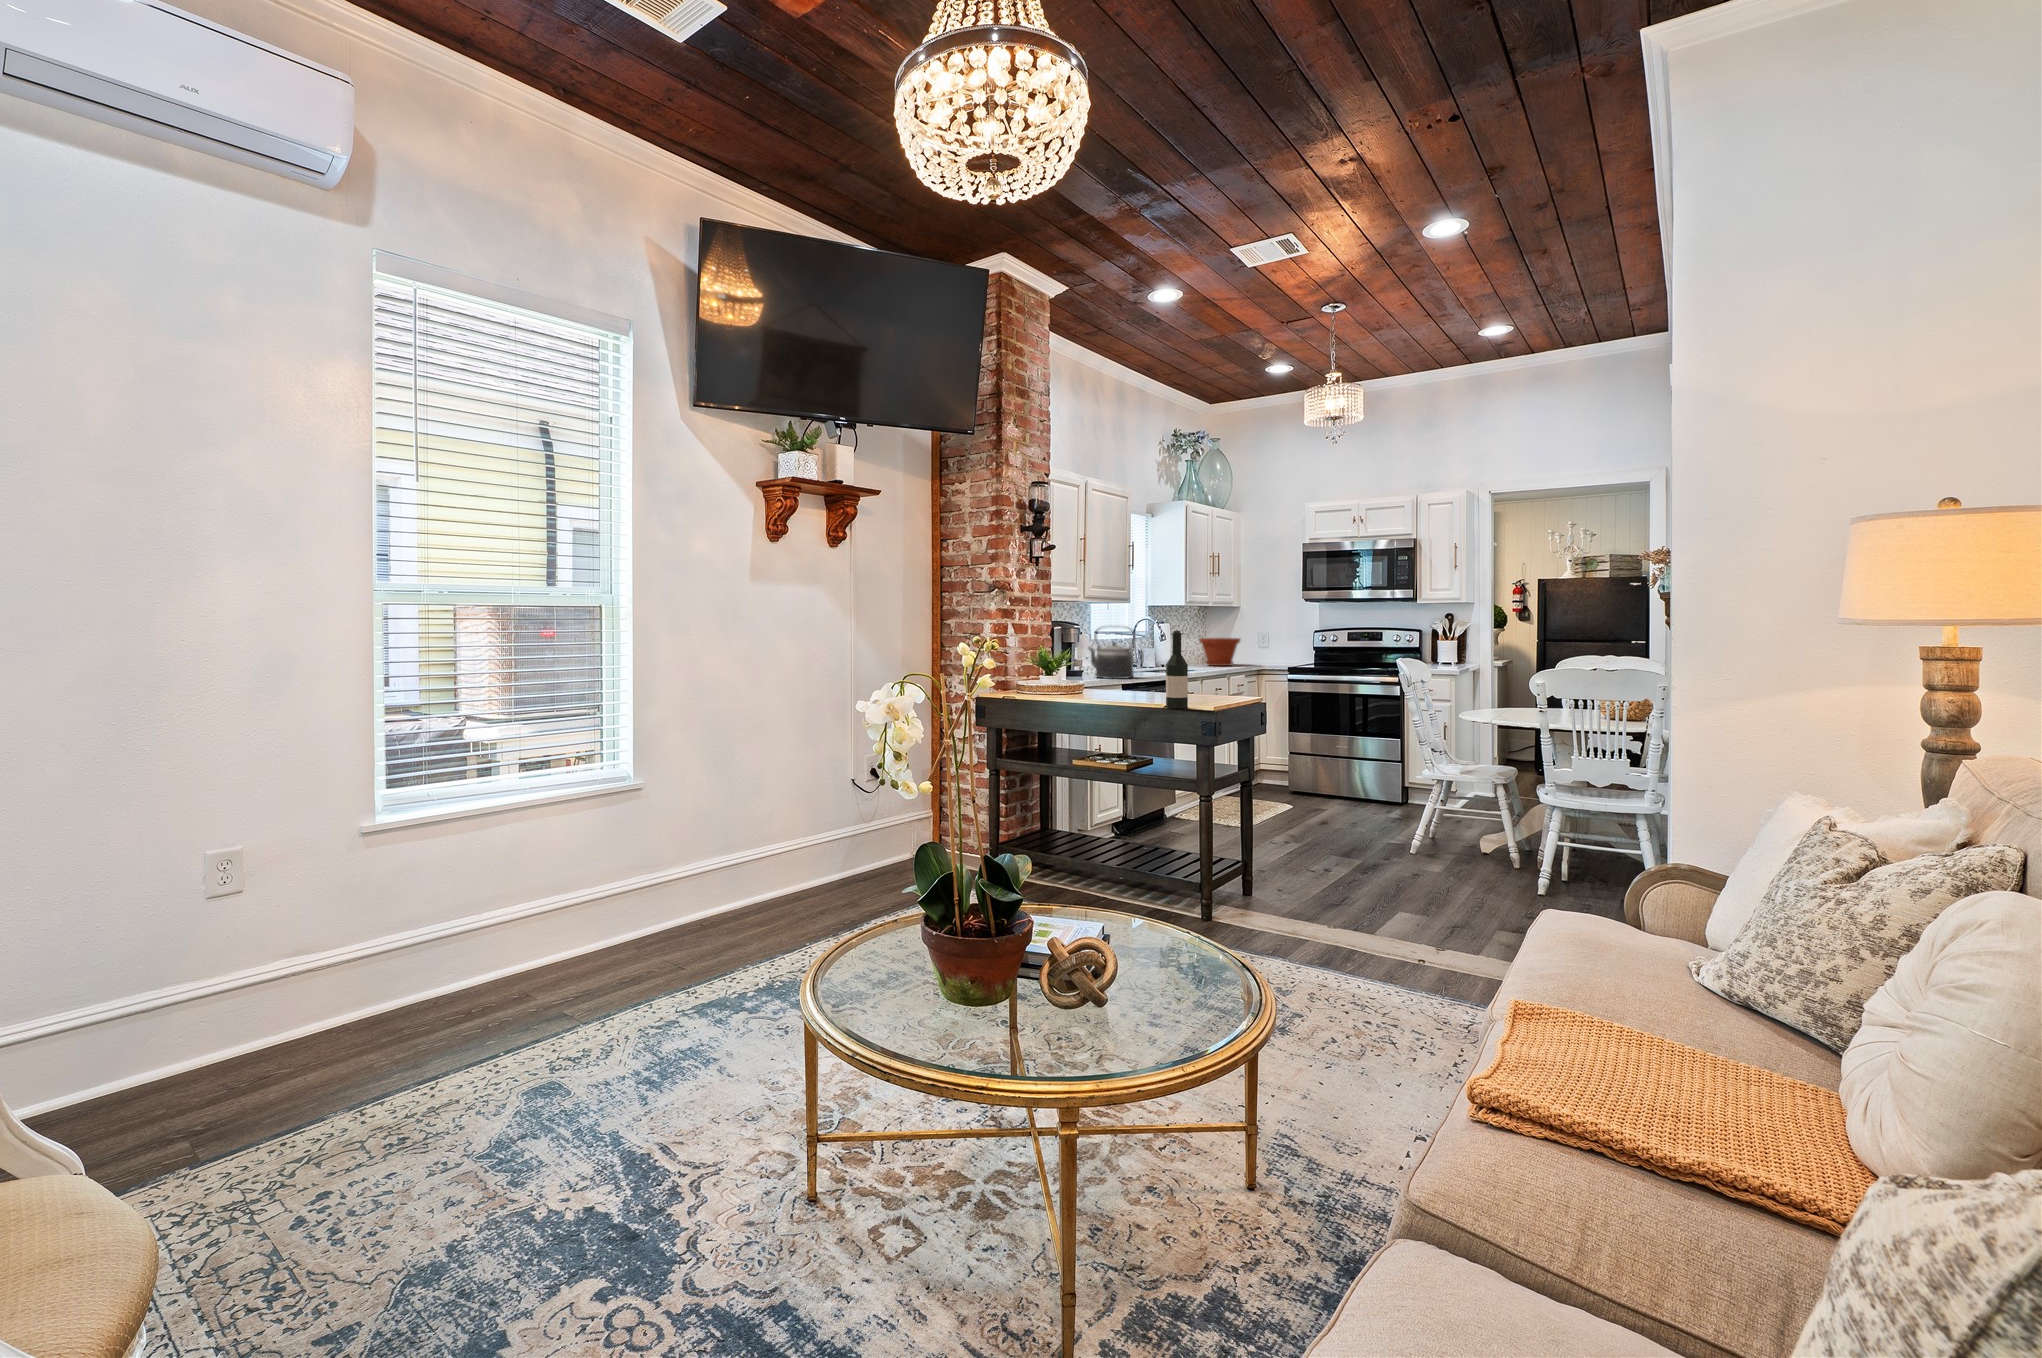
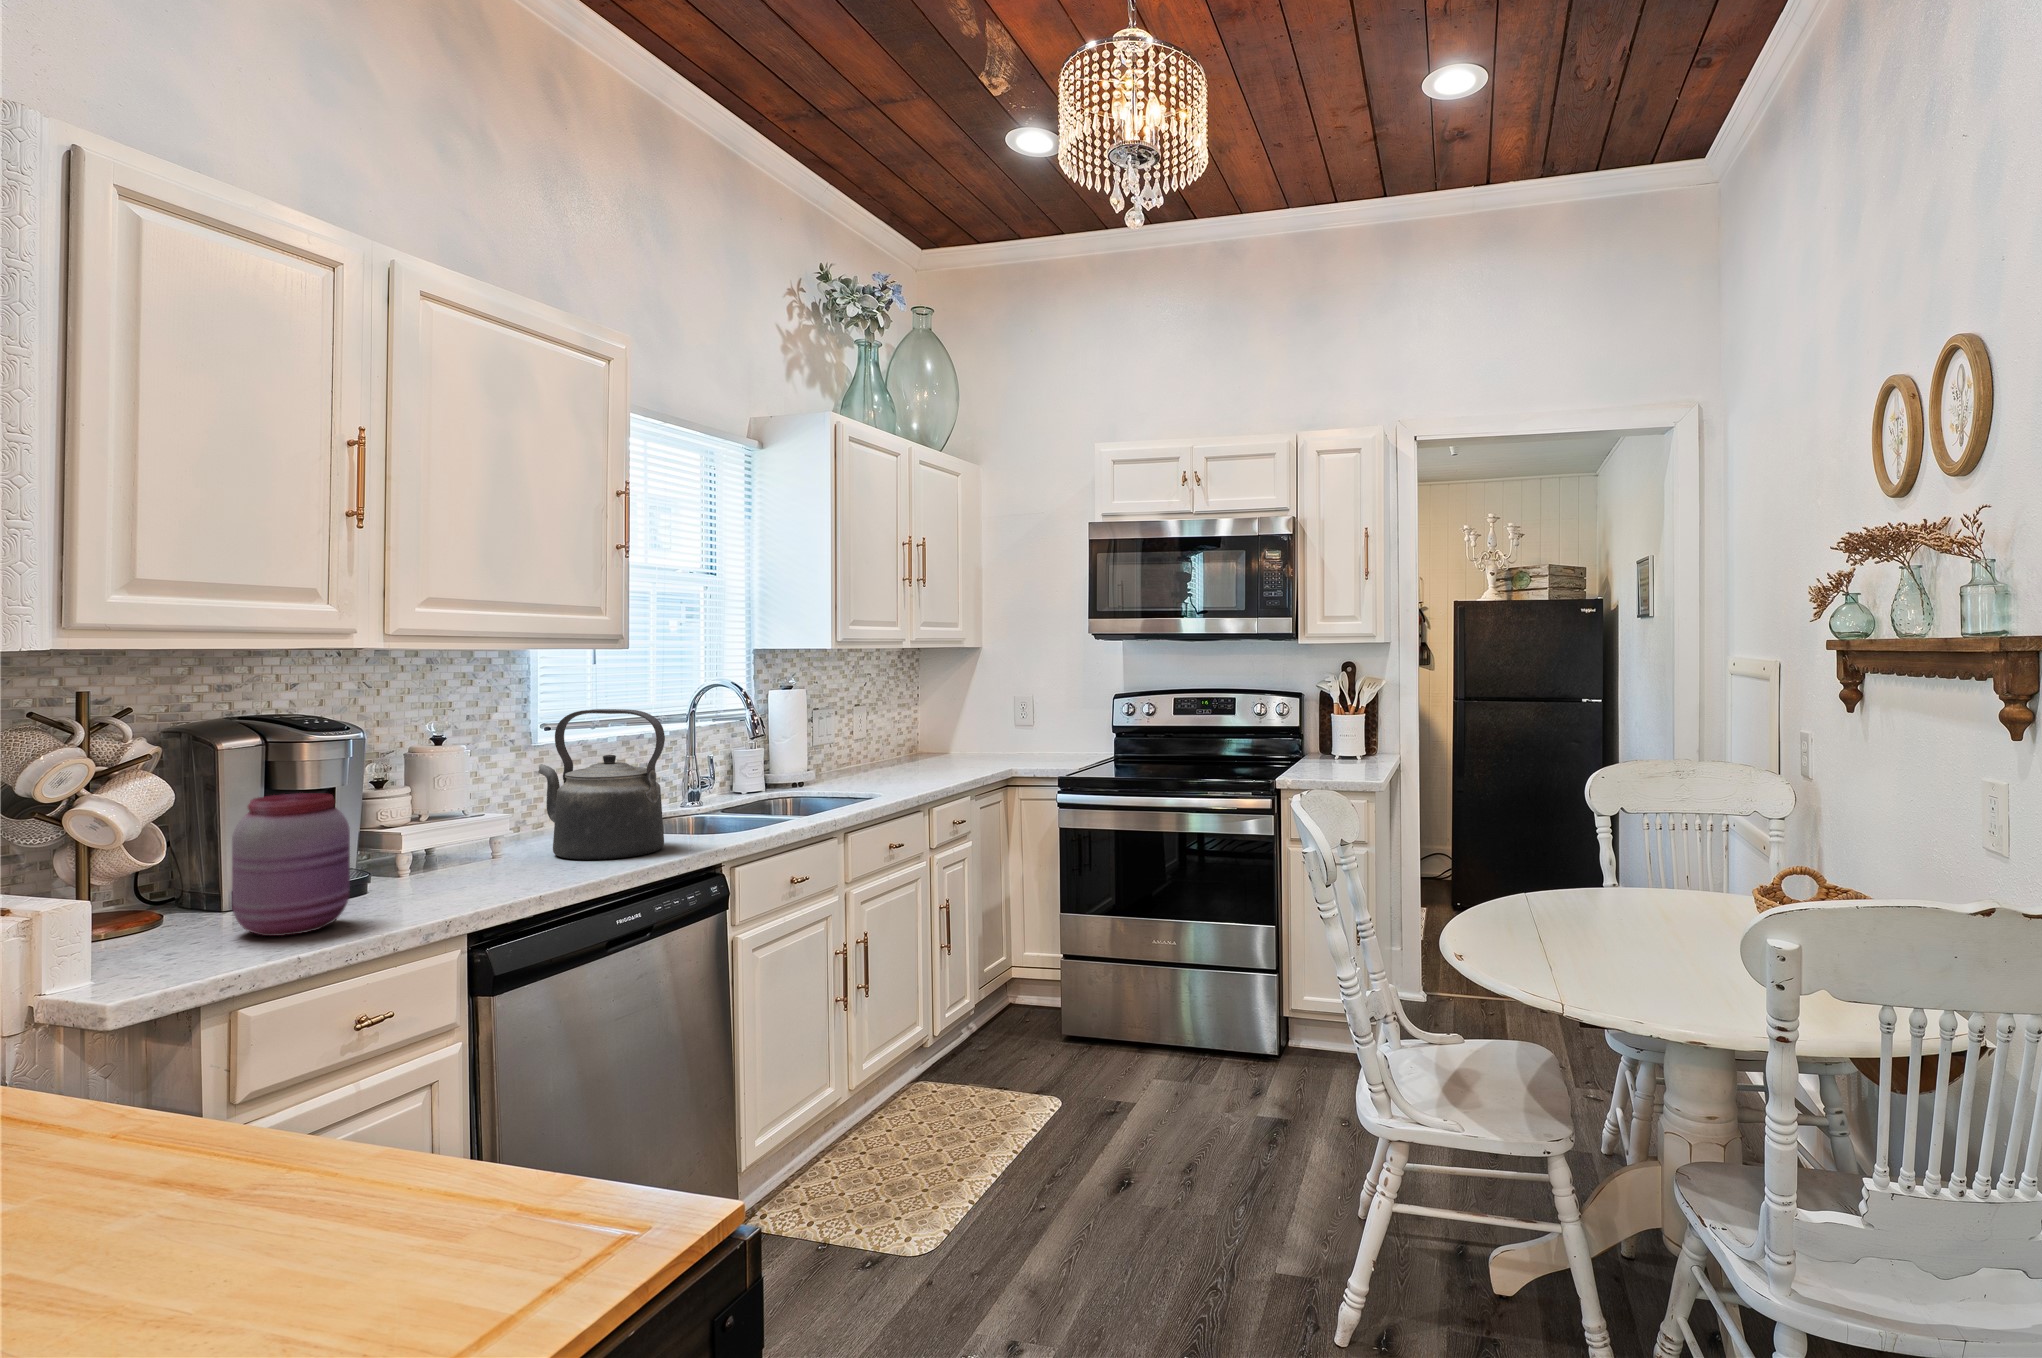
wine bottle: present [1166,631,1188,709] -> none [378,839,507,1292]
plant pot: present [1199,638,1240,666] -> none [888,711,973,772]
jar: none [1036,645,1065,685] -> present [232,793,350,936]

